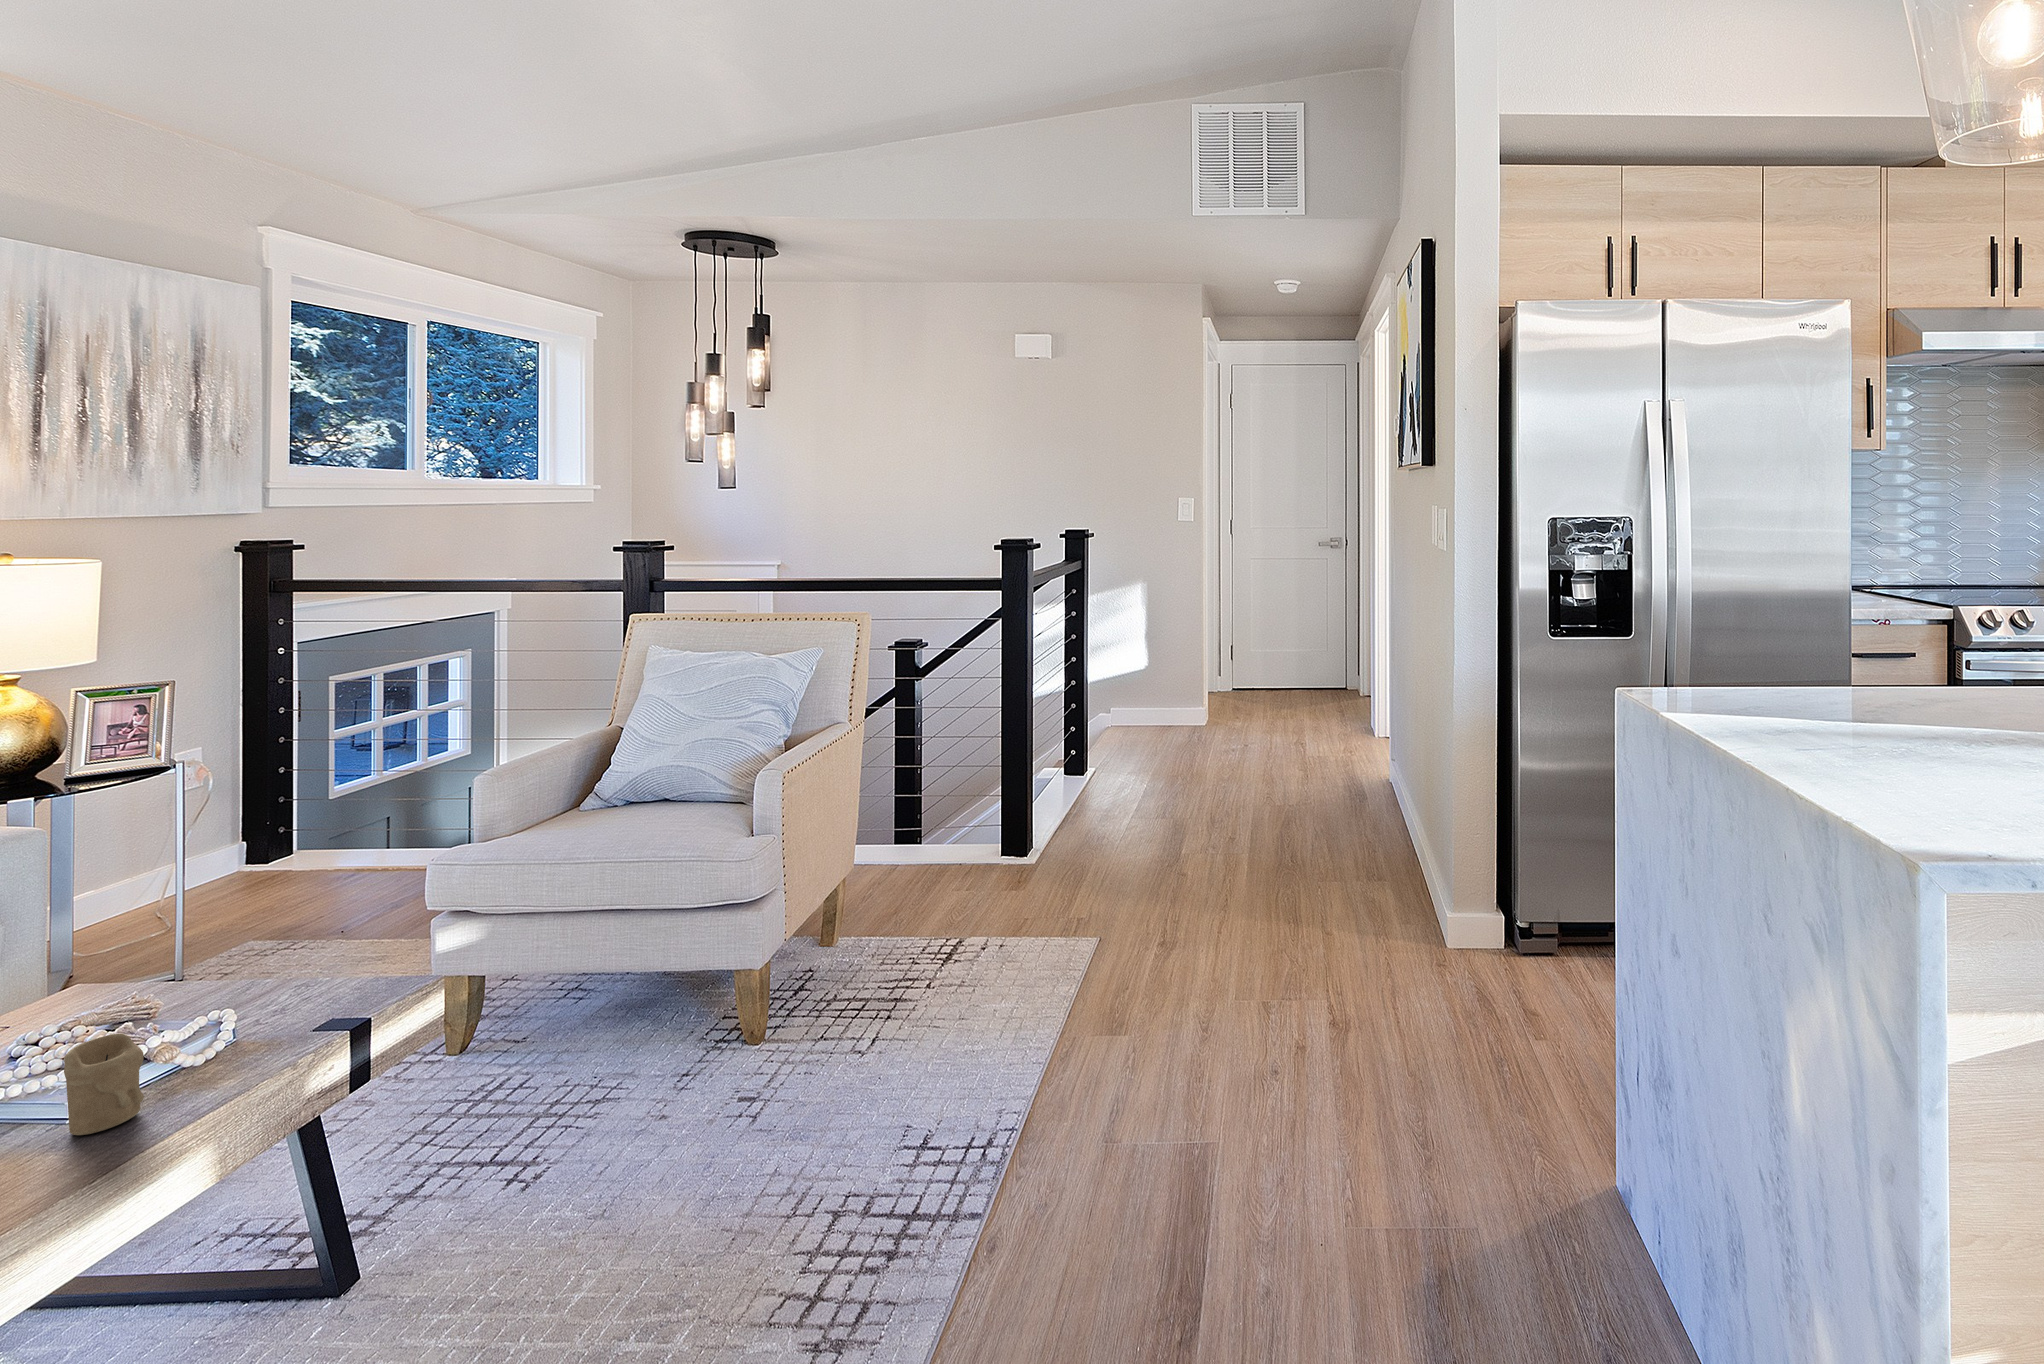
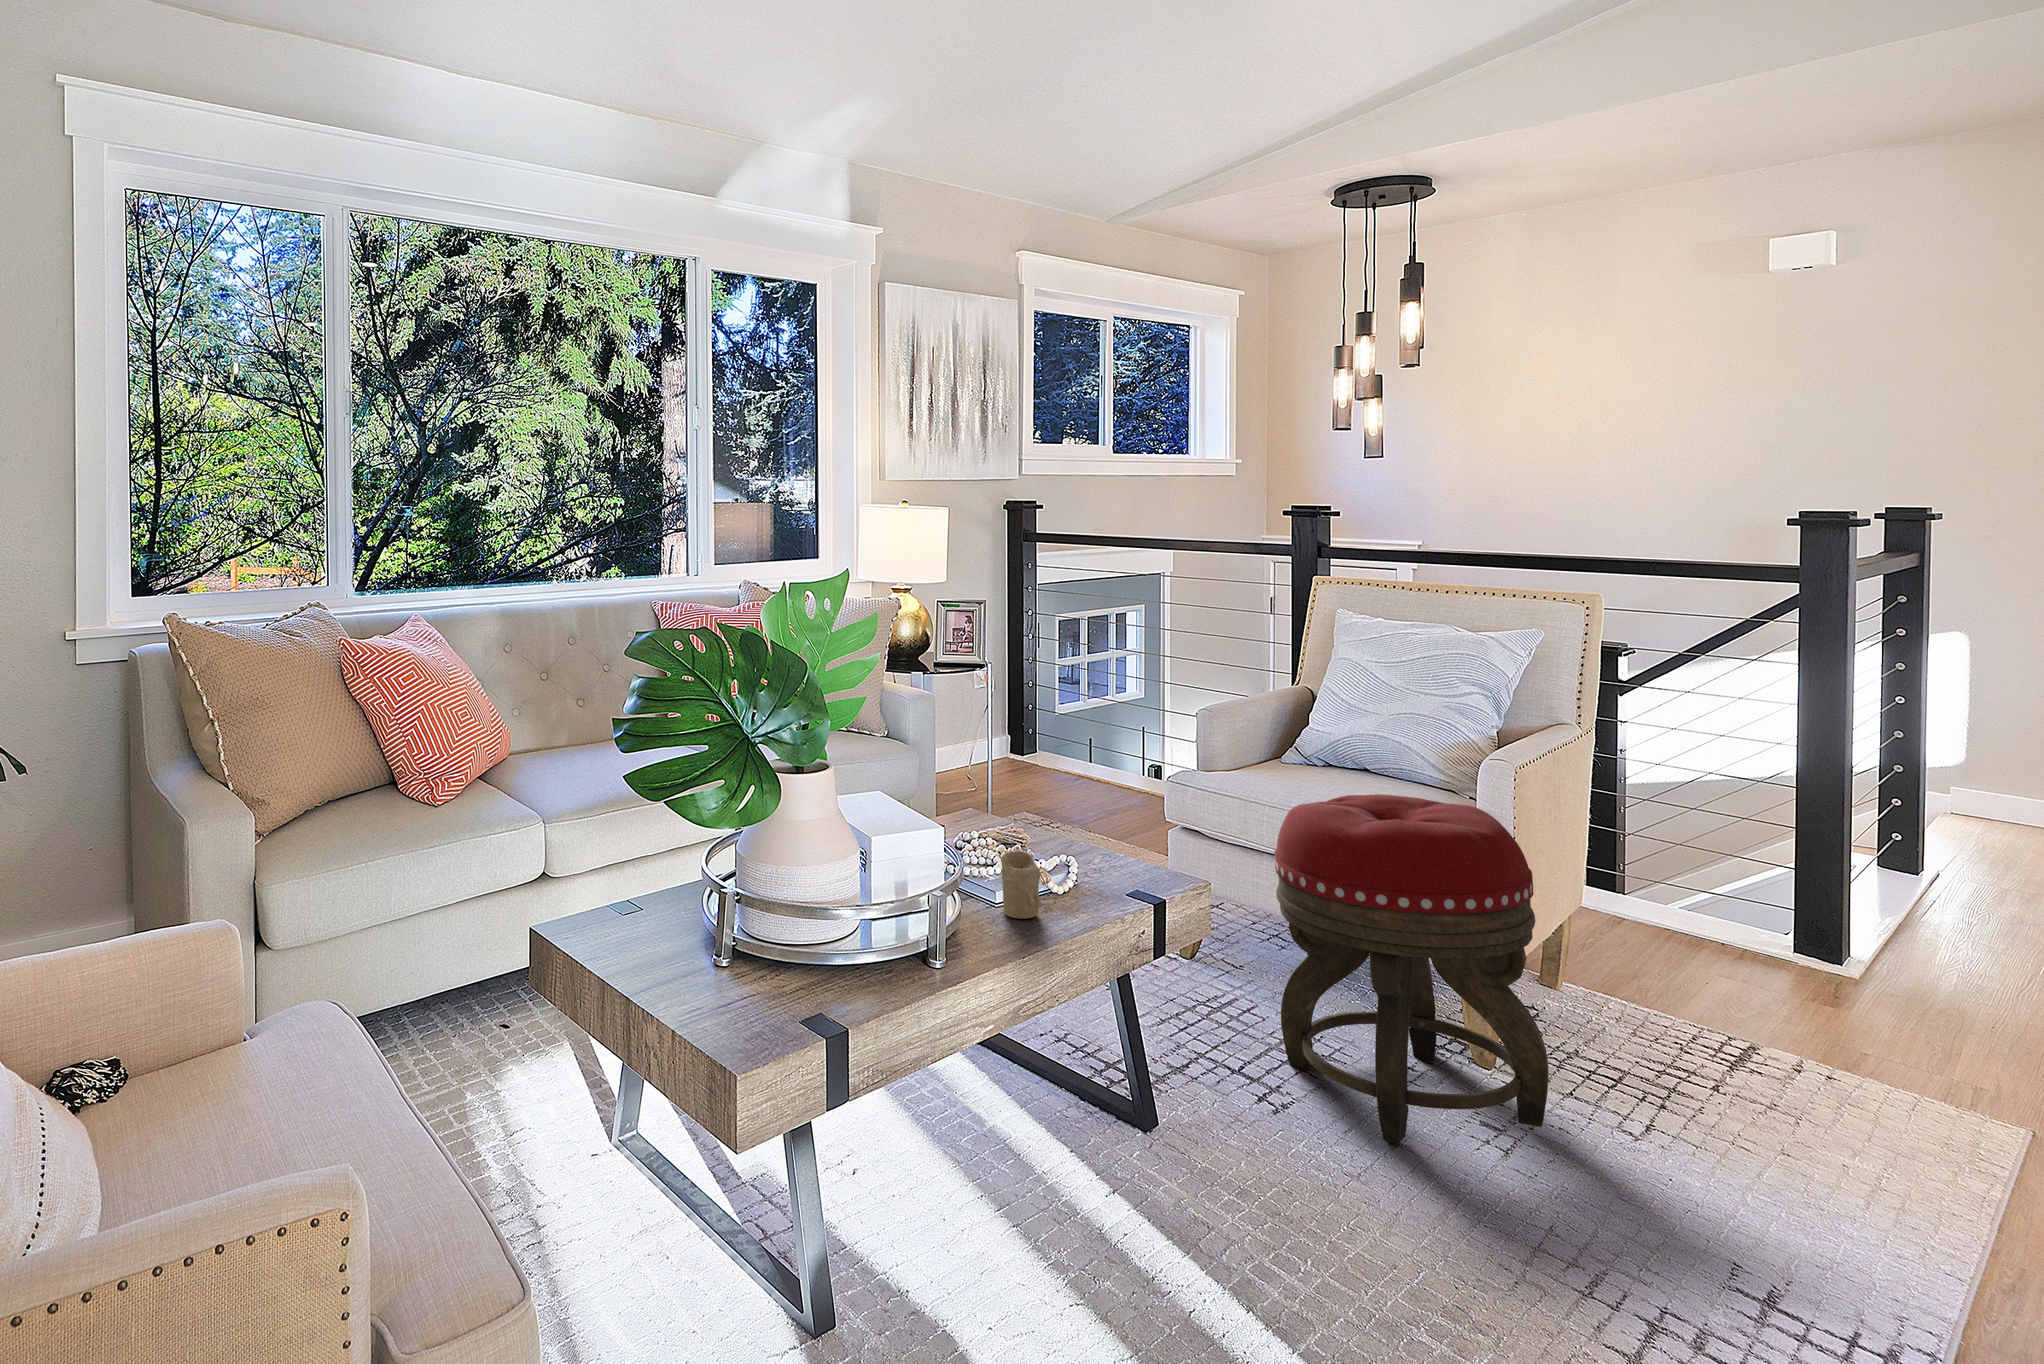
footstool: none [543,815,808,1167] -> present [1274,794,1549,1144]

